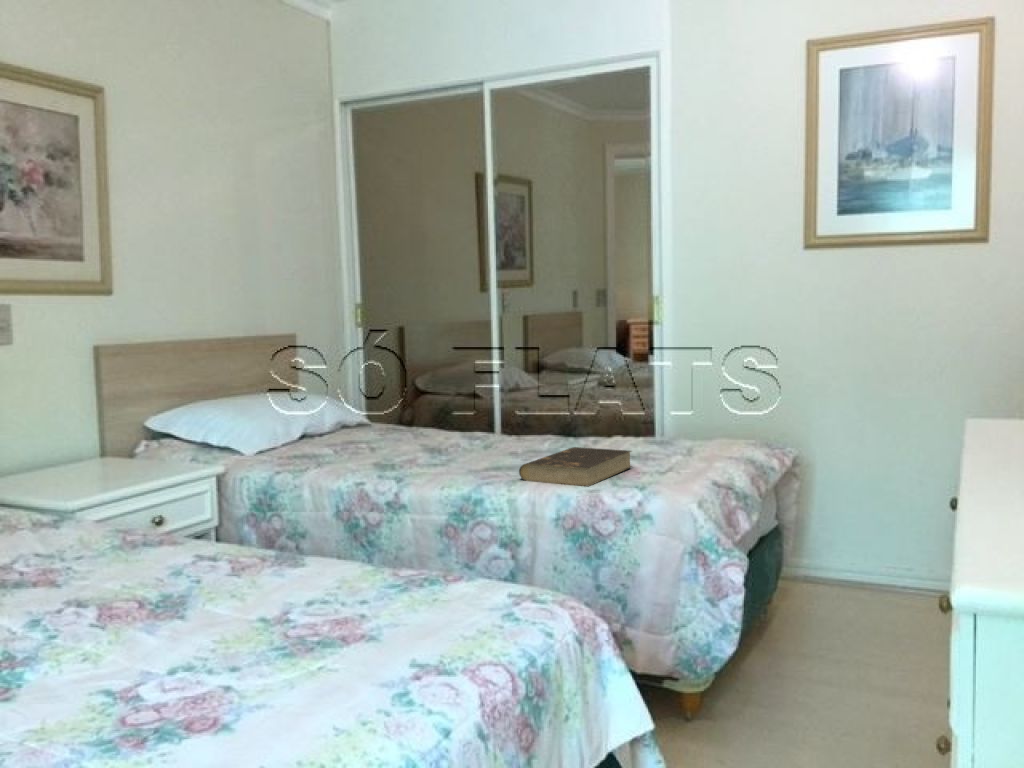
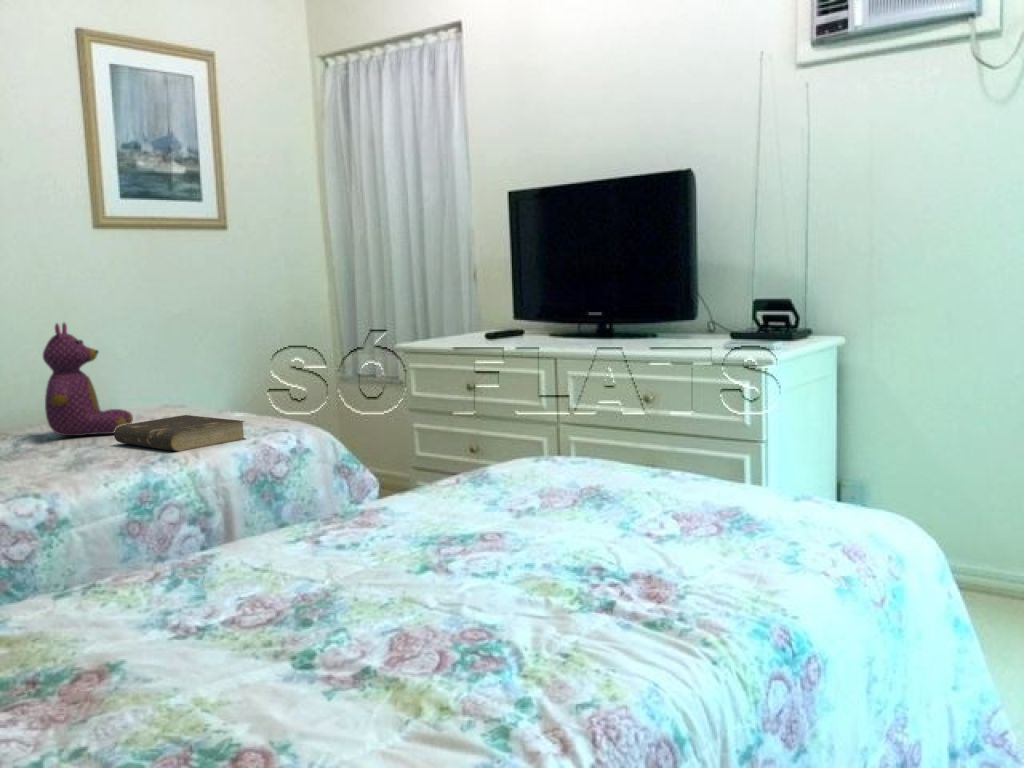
teddy bear: none [590,348,674,454] -> present [43,323,133,436]

